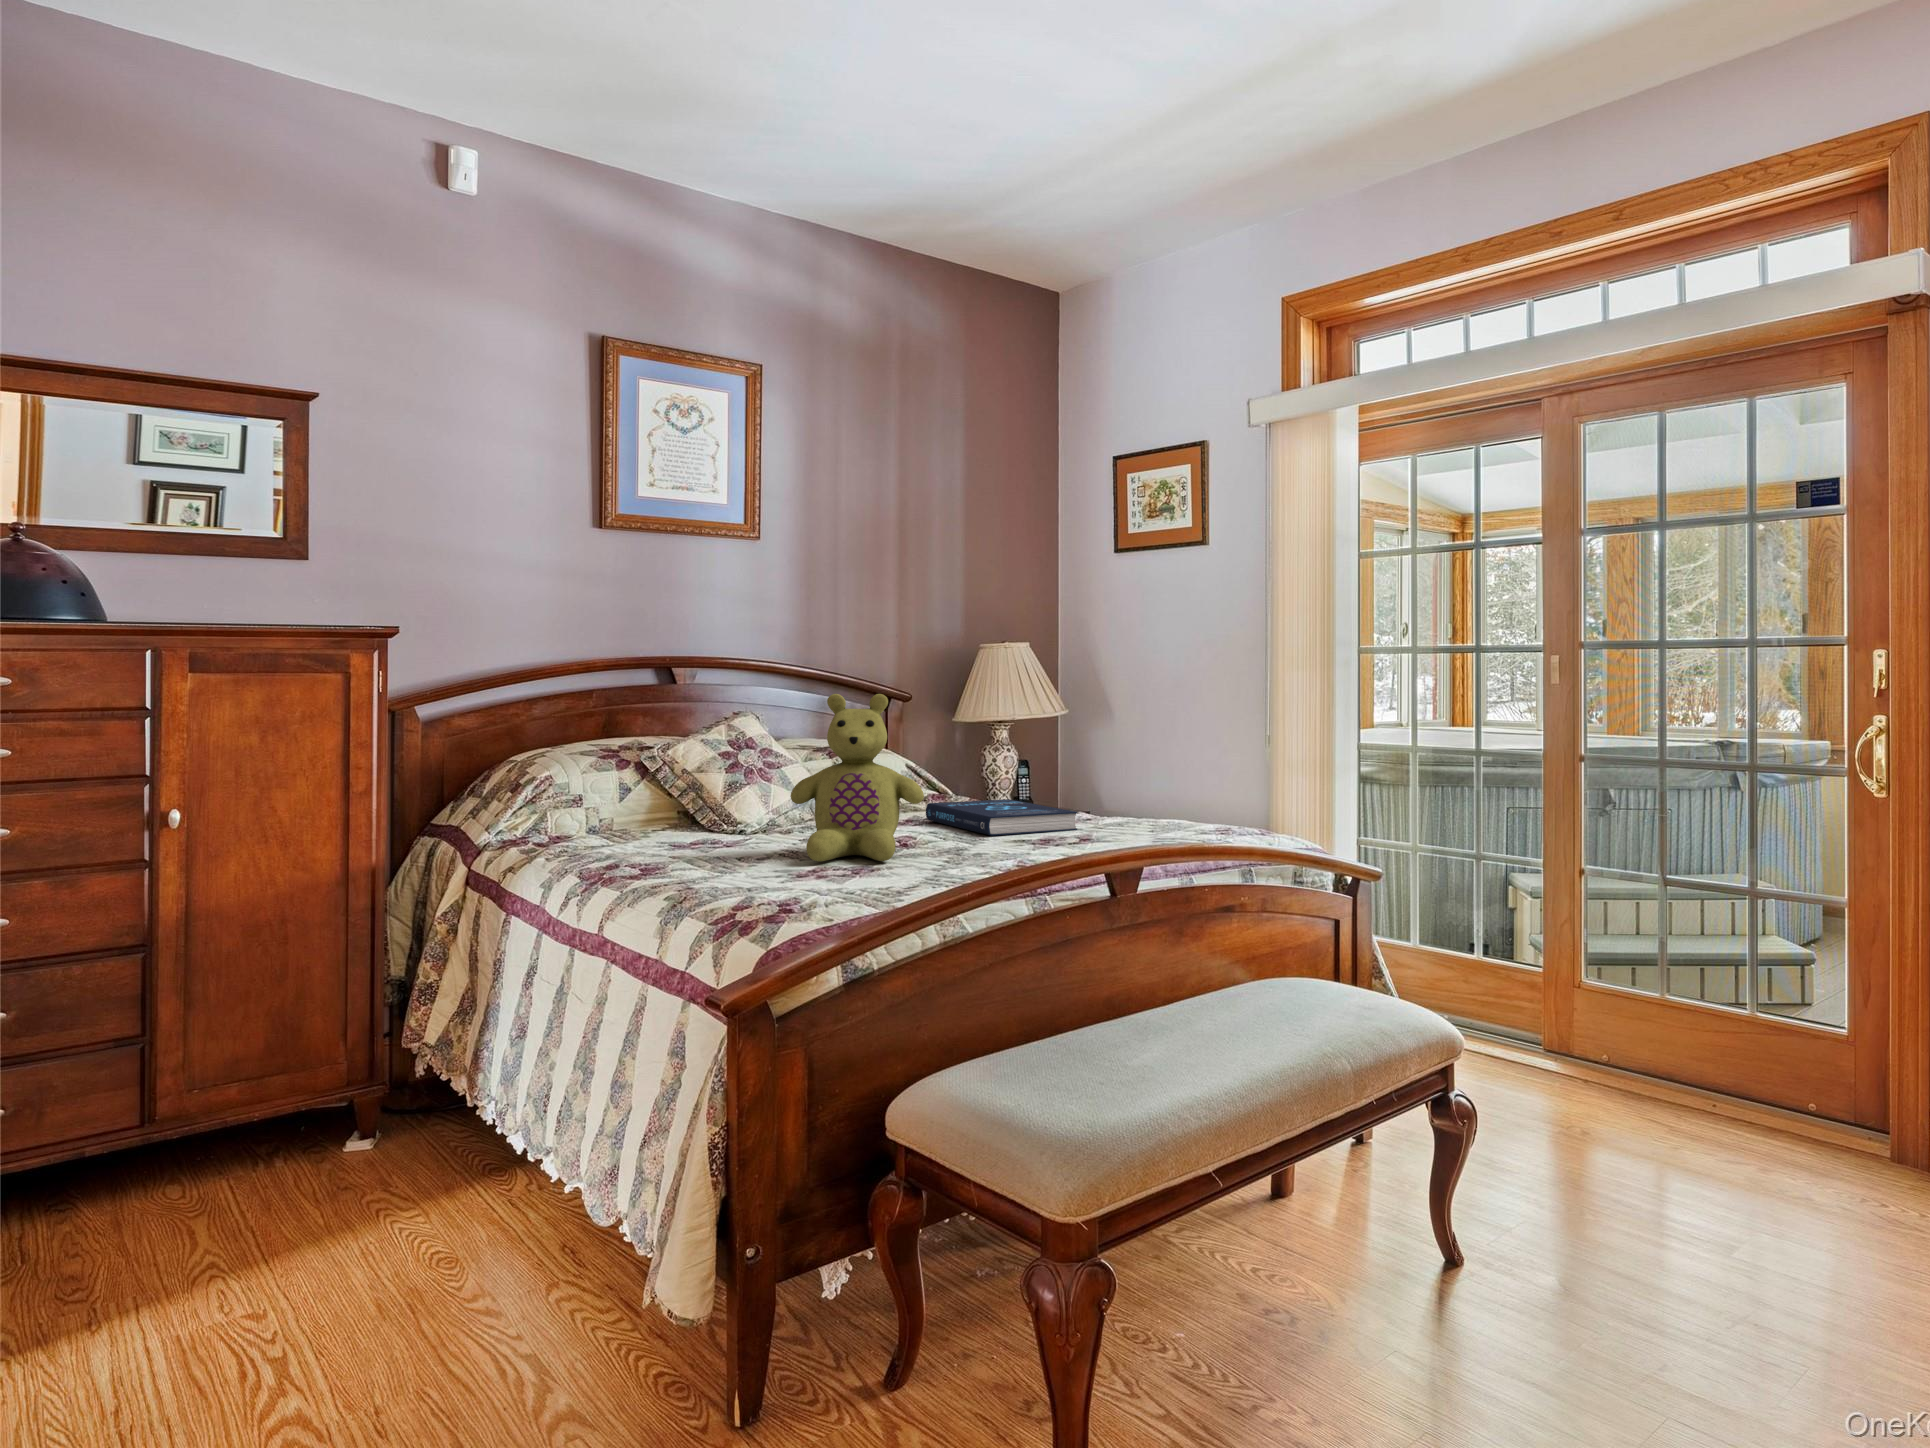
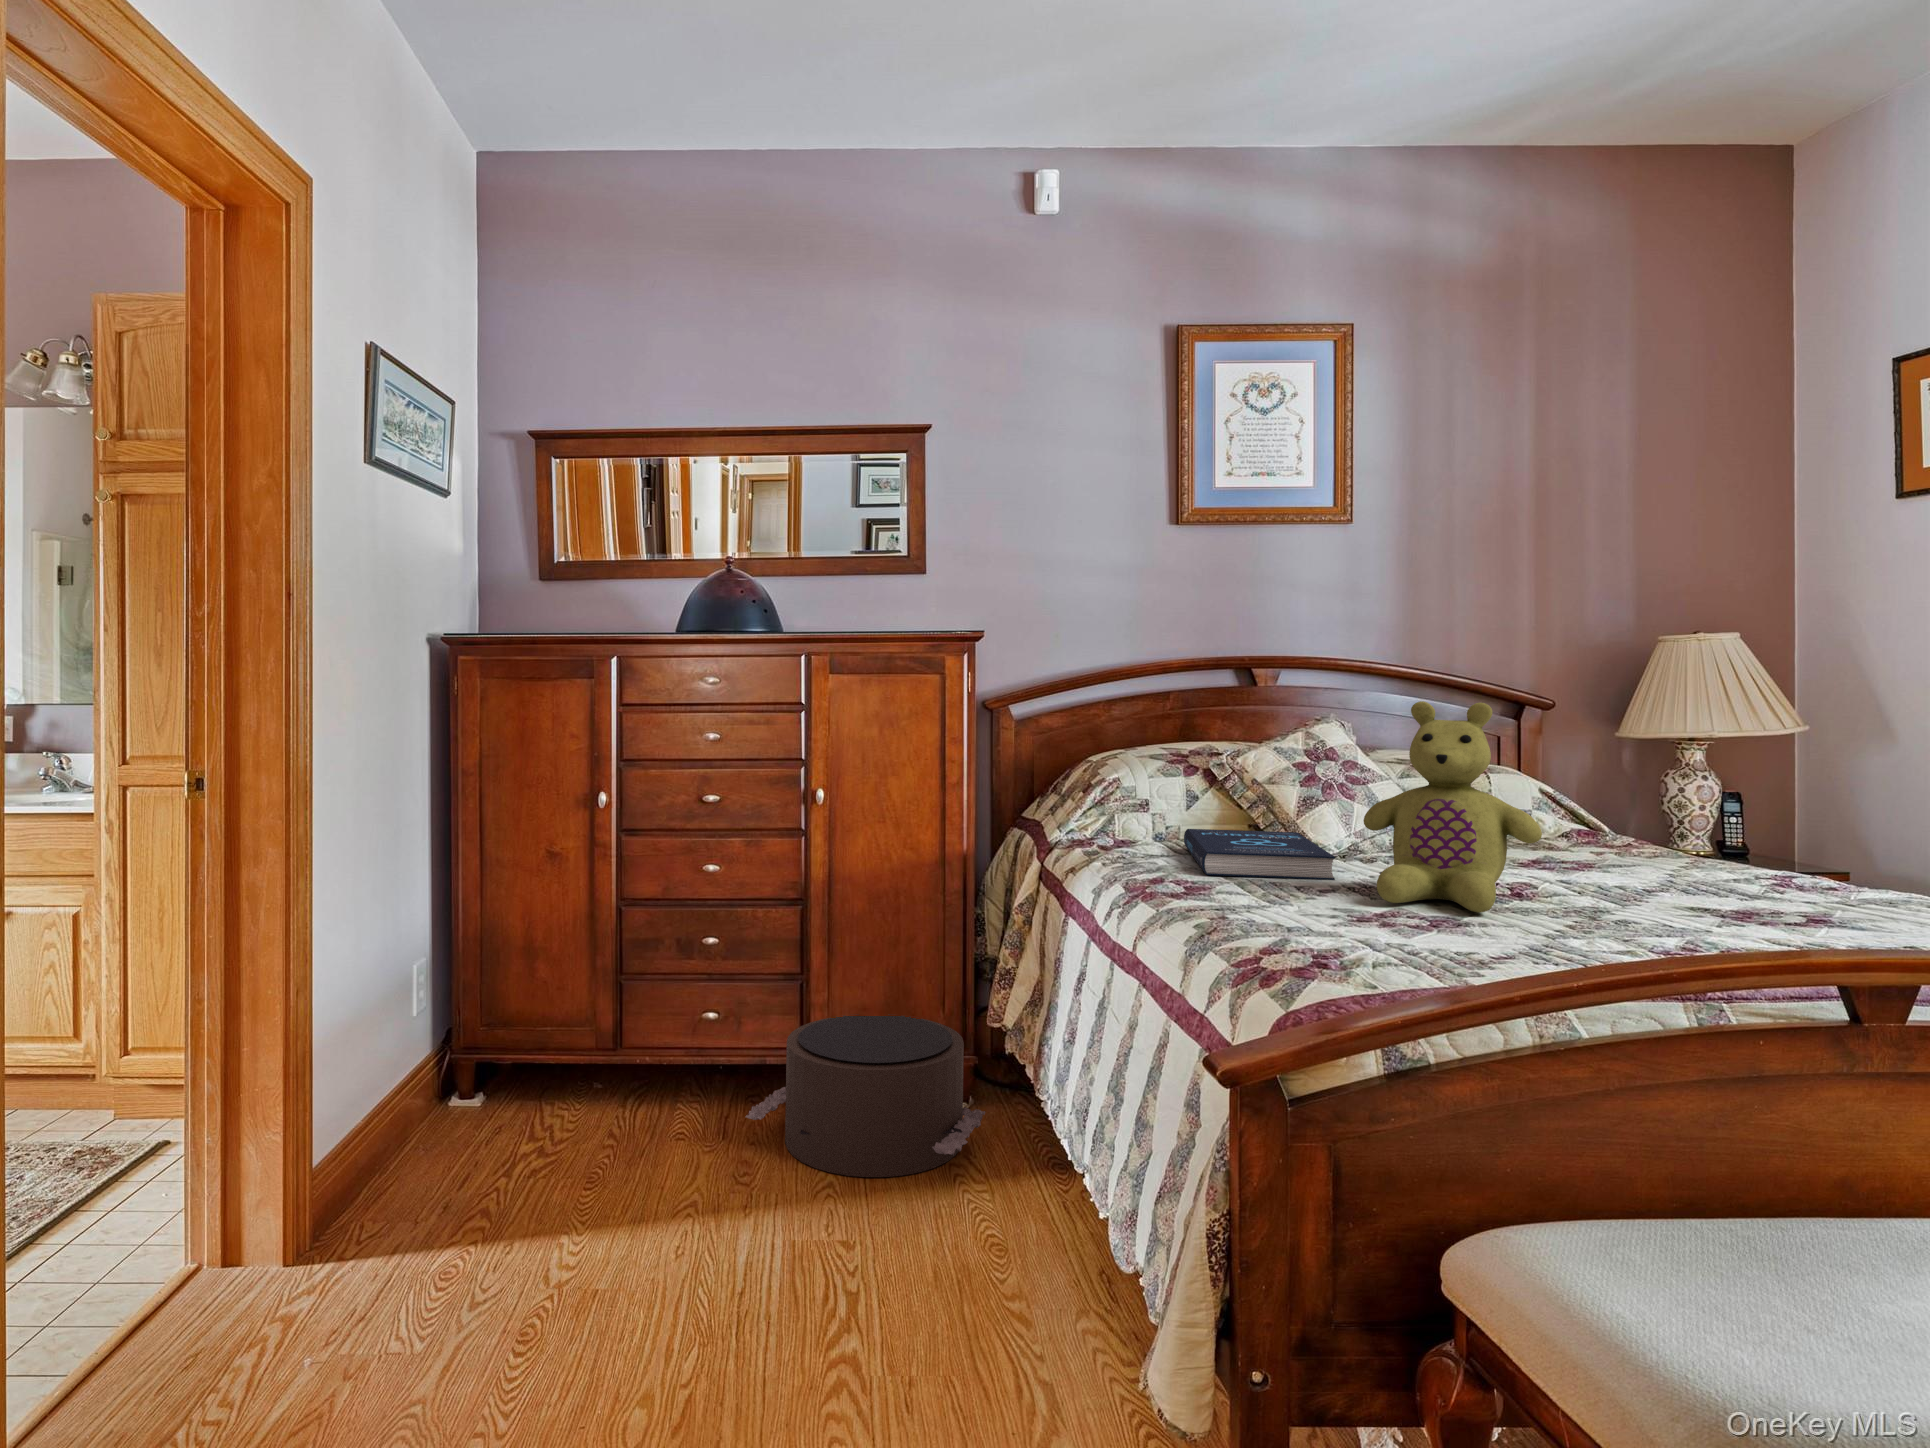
book: present [926,799,1077,836] -> present [1184,829,1335,880]
pouf: none [95,1054,413,1241] -> present [746,1016,985,1177]

